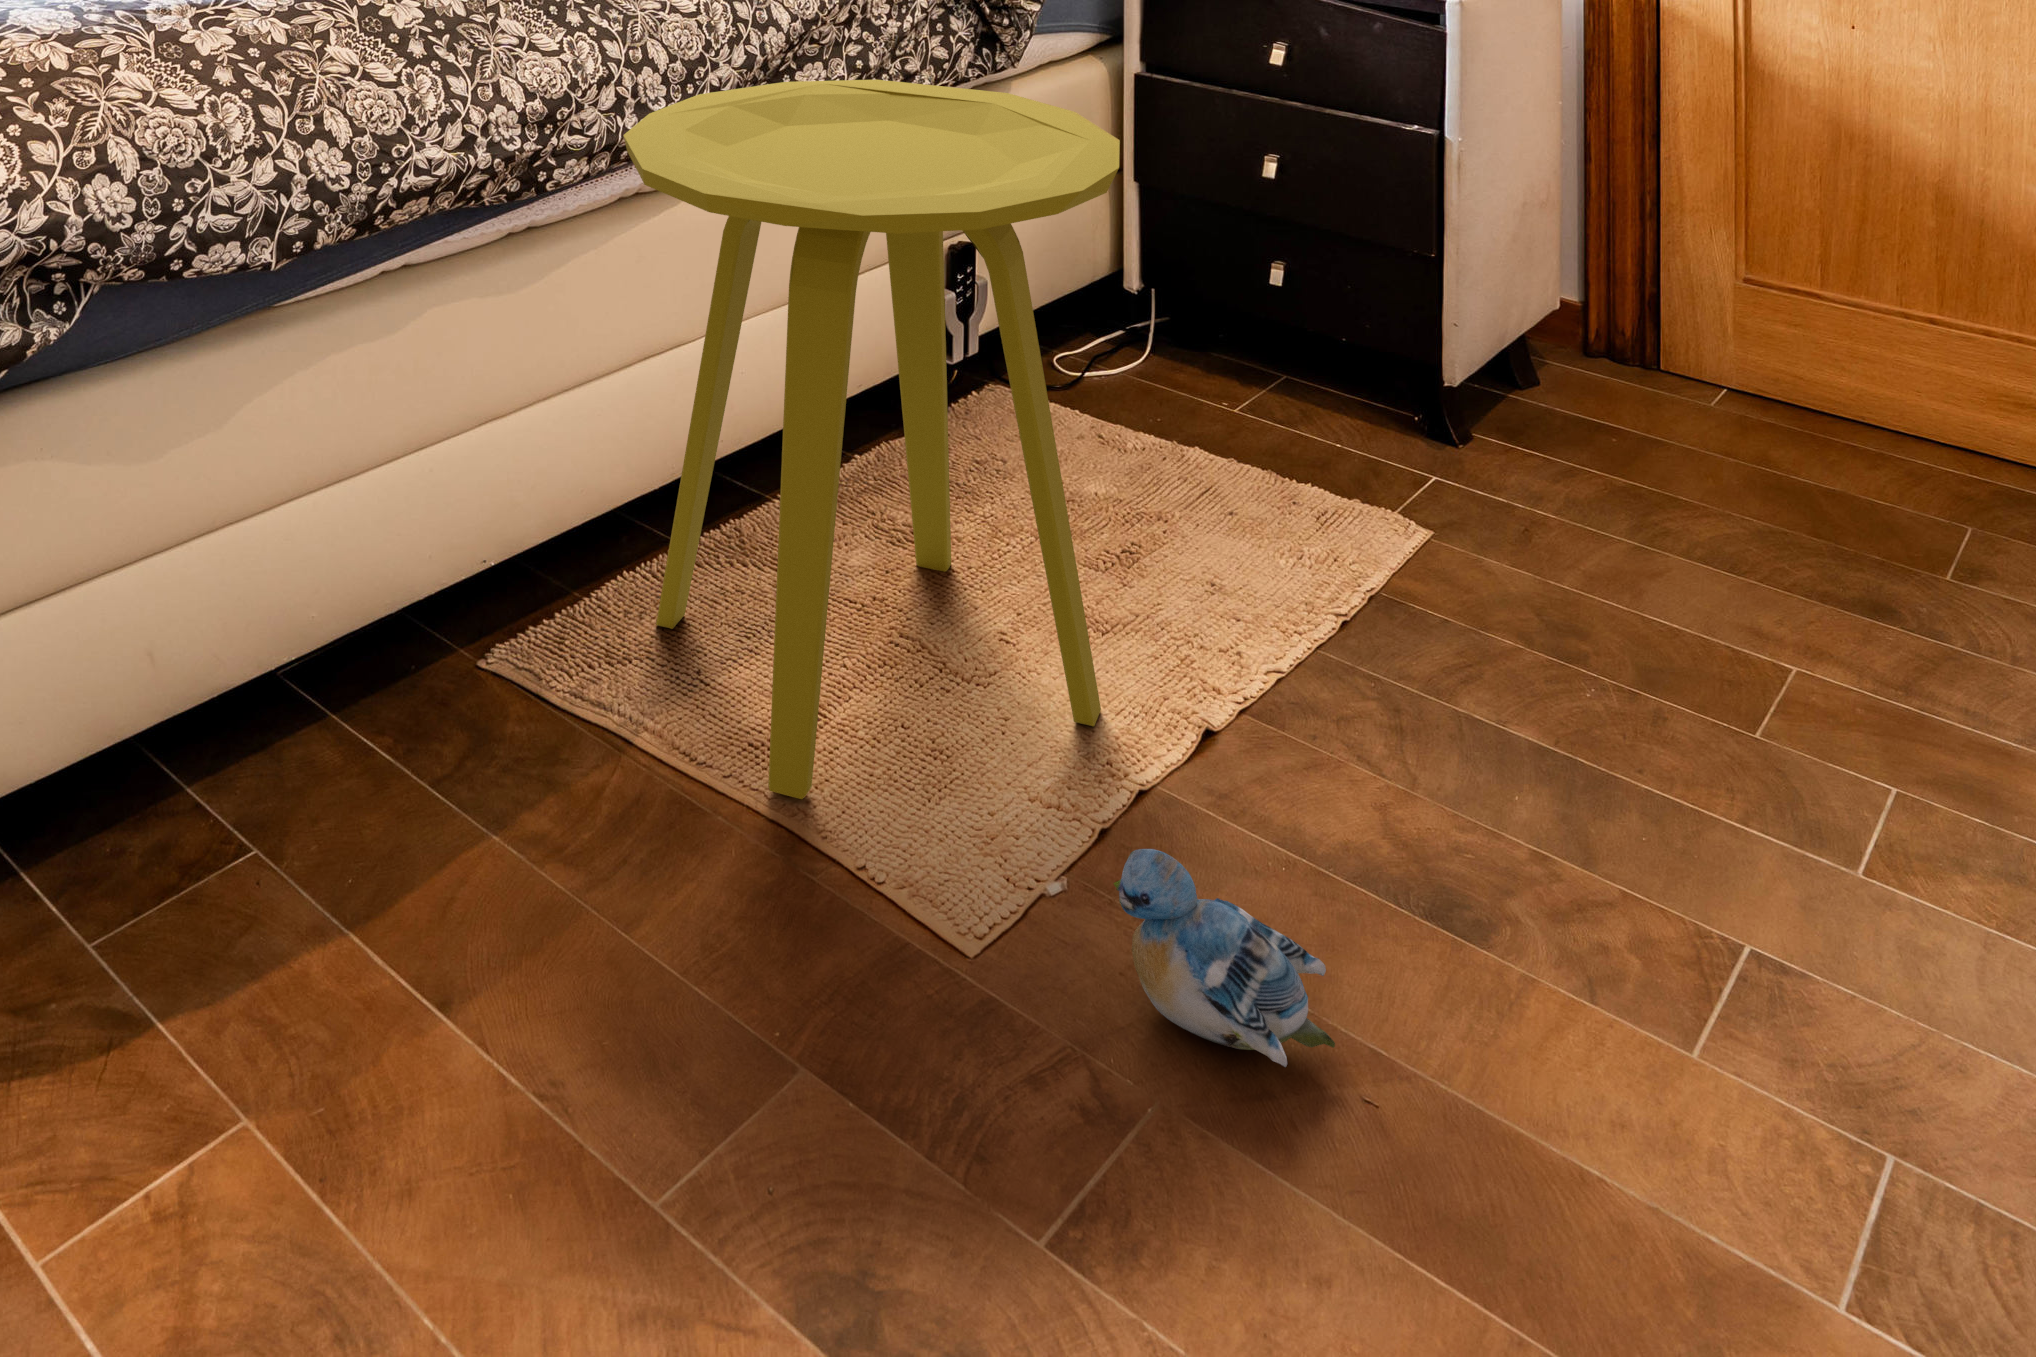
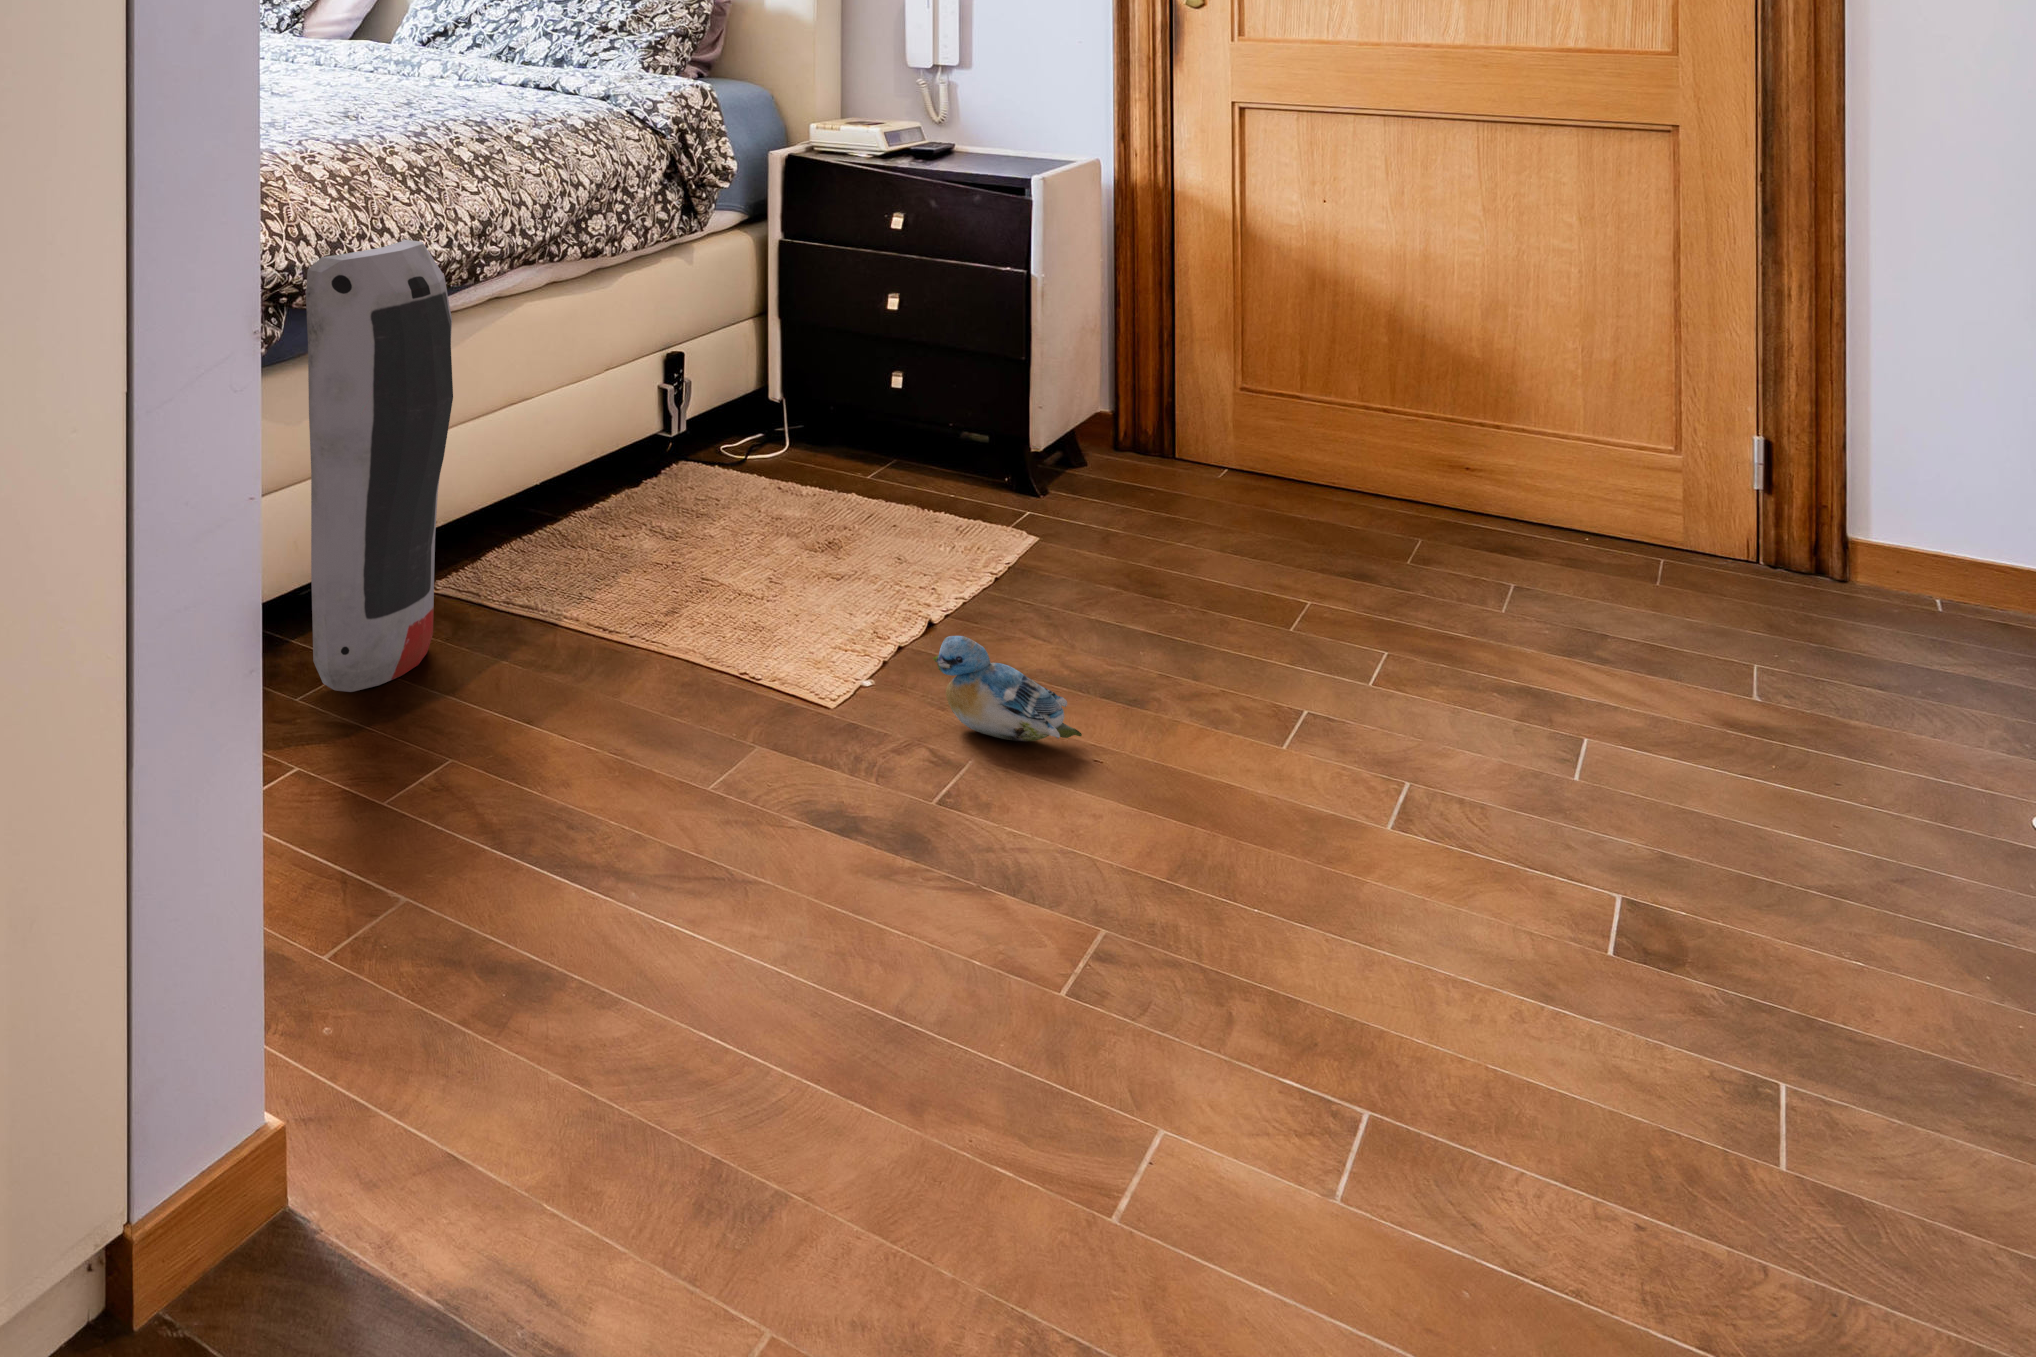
side table: present [623,80,1120,799] -> none [528,220,875,649]
air purifier: none [118,152,423,917] -> present [306,239,453,692]

